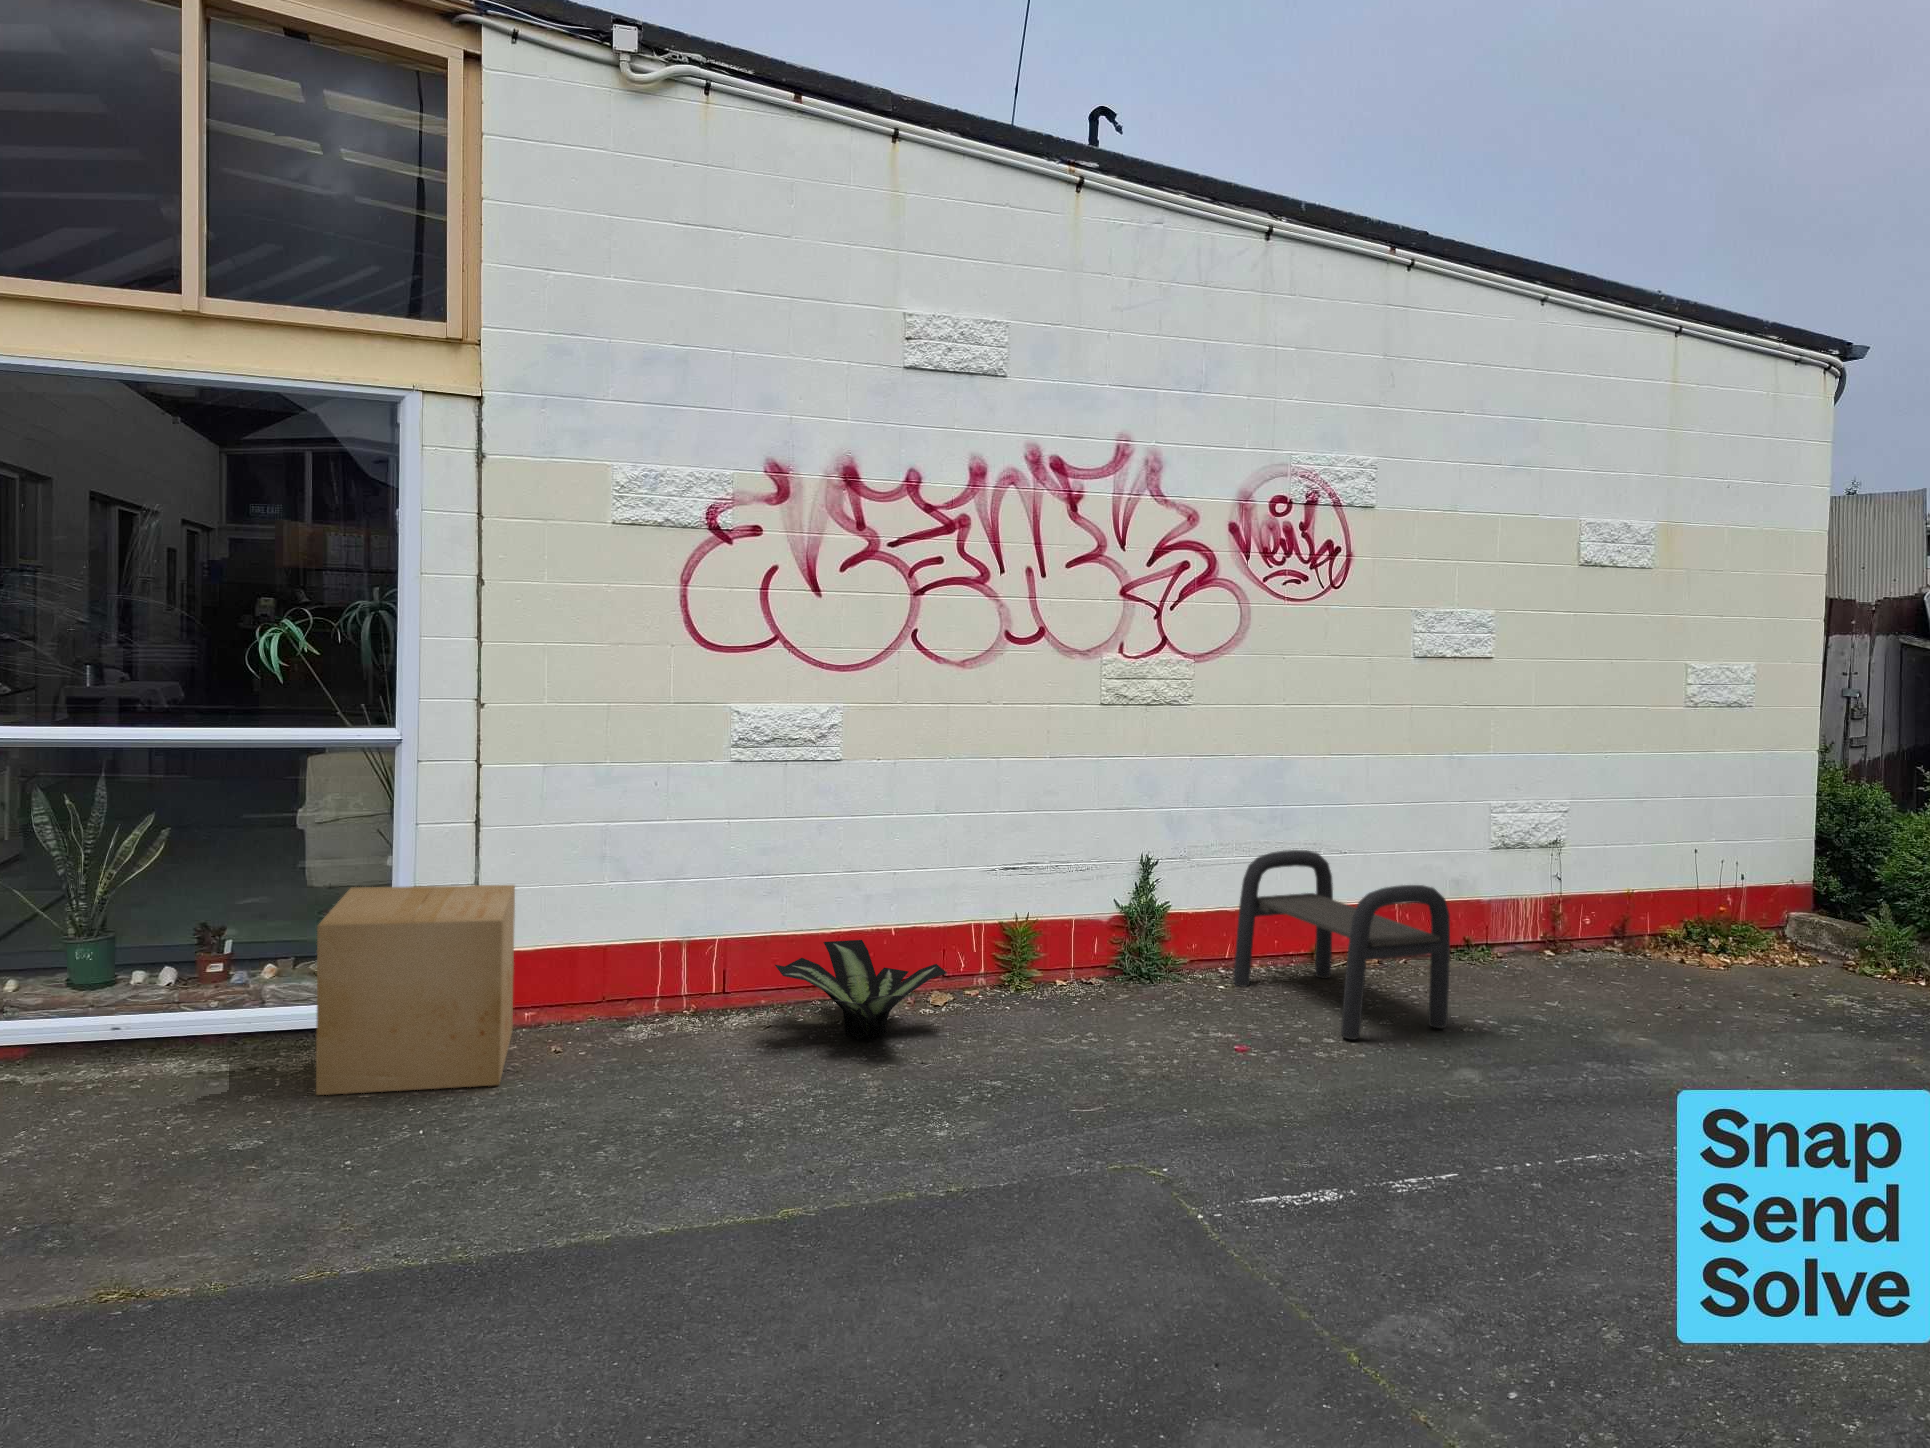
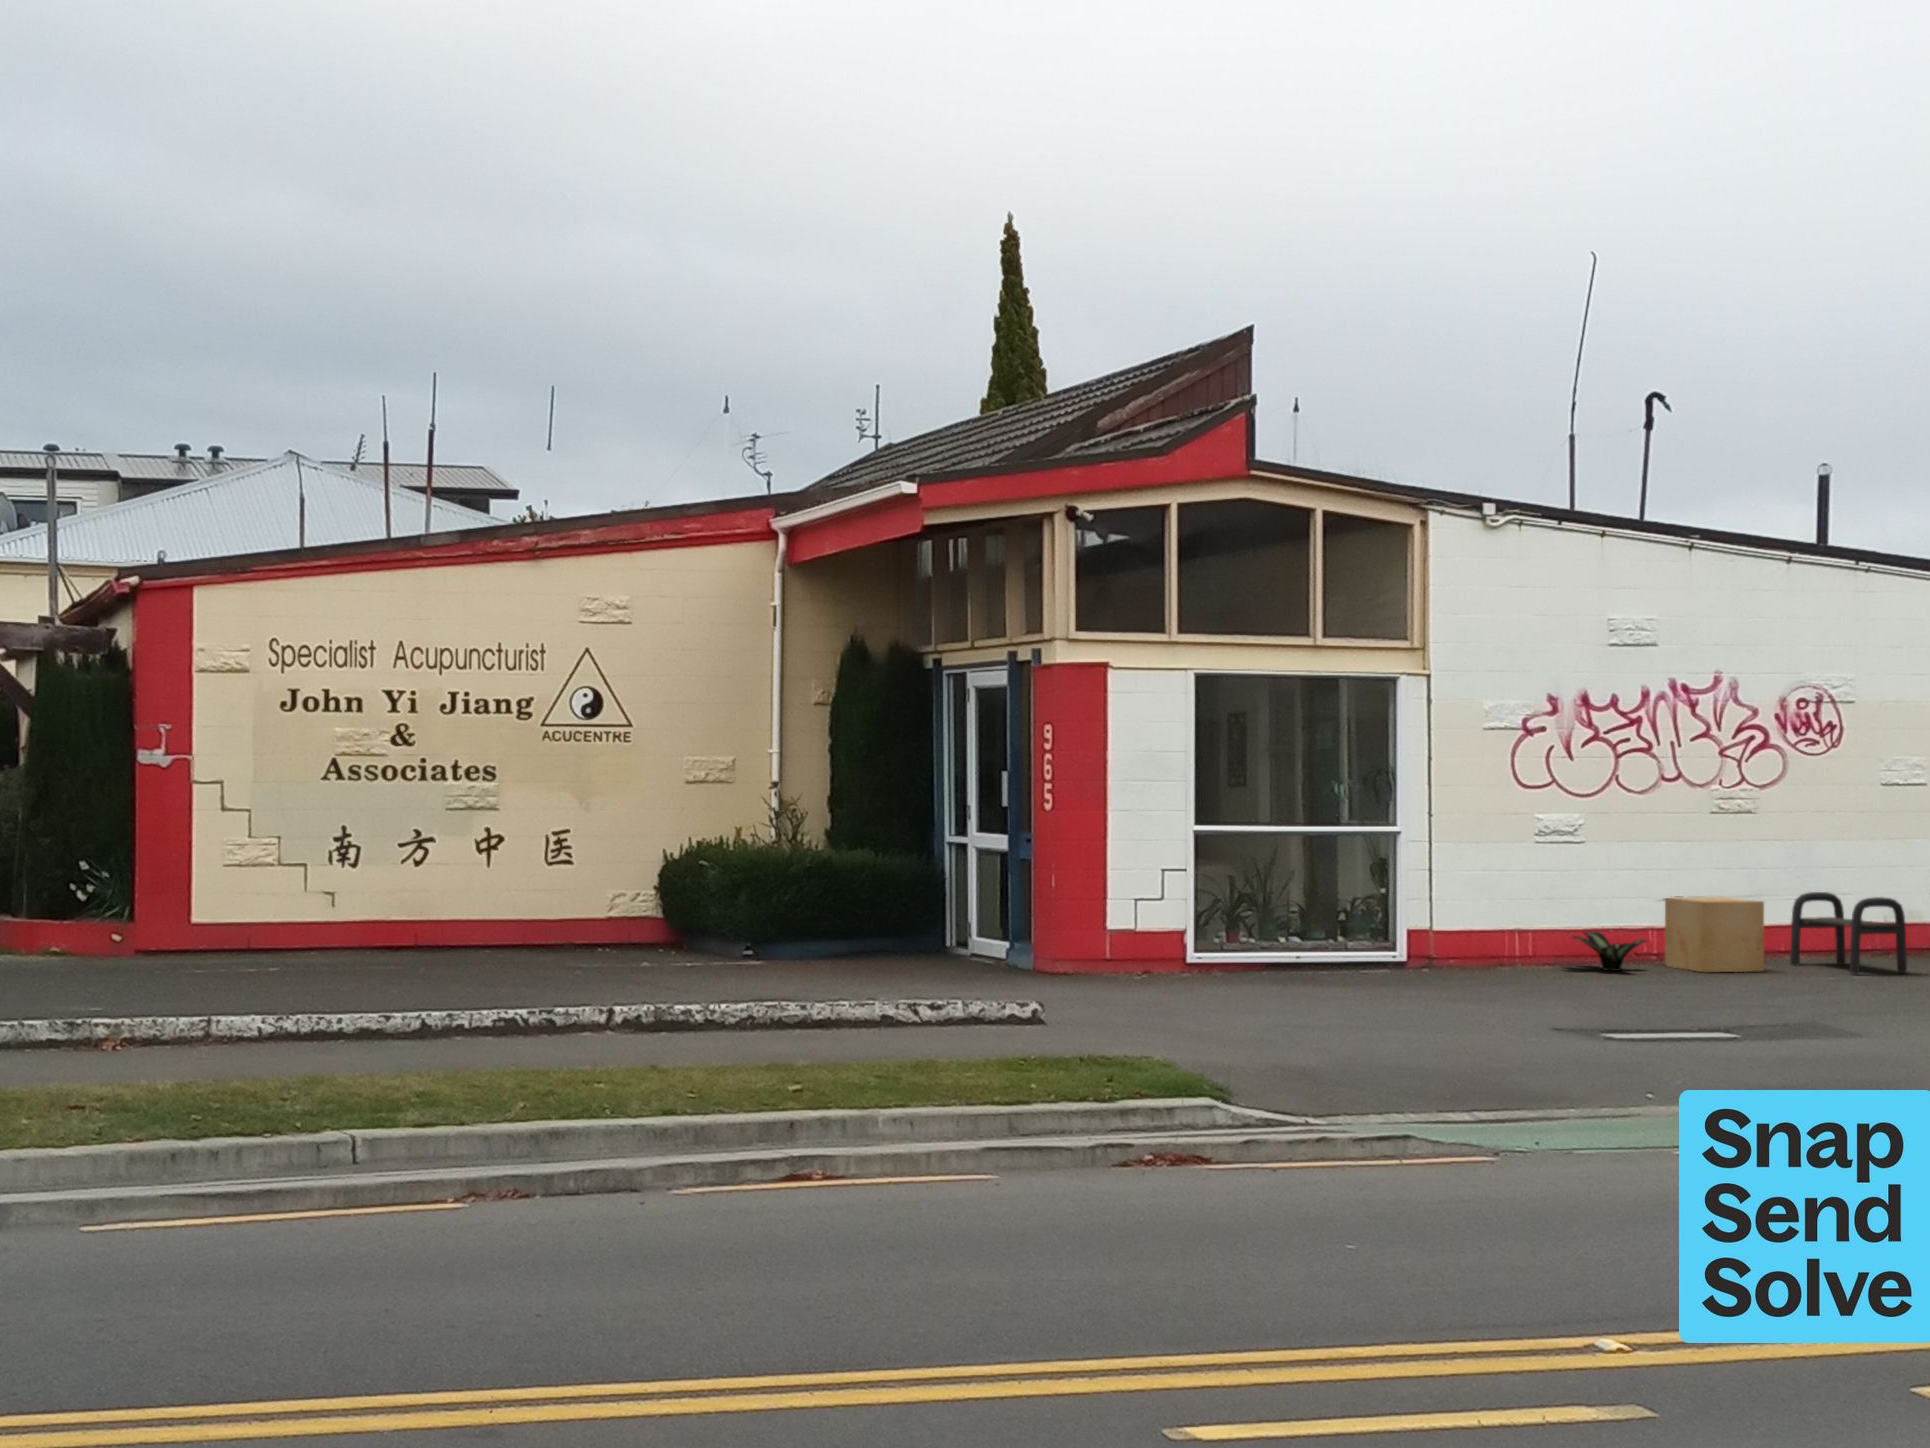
cardboard box: present [316,885,515,1095] -> present [1665,897,1764,972]

